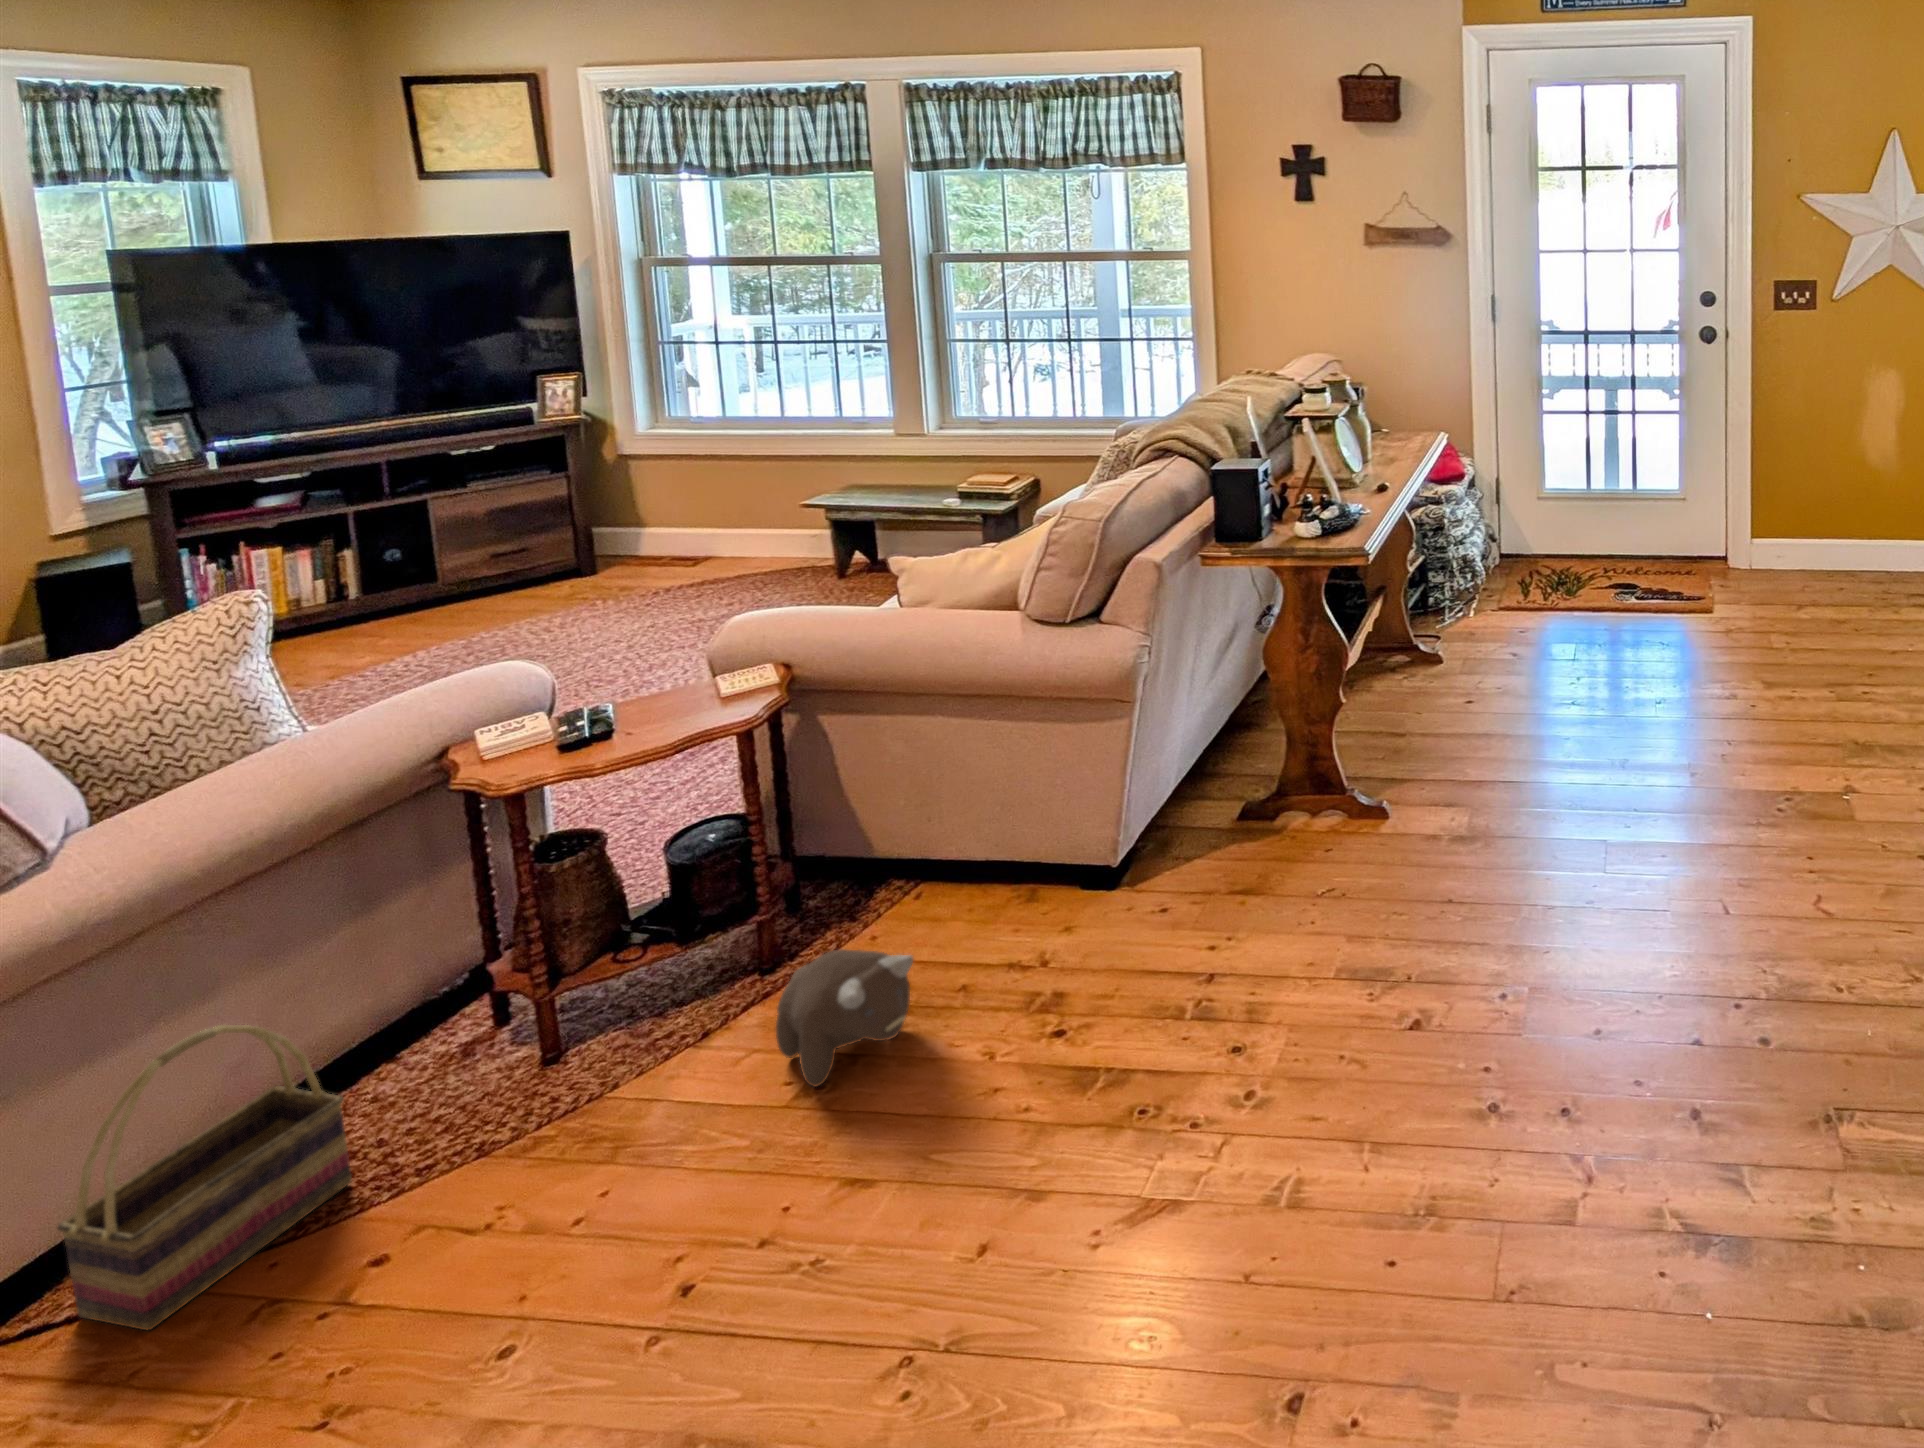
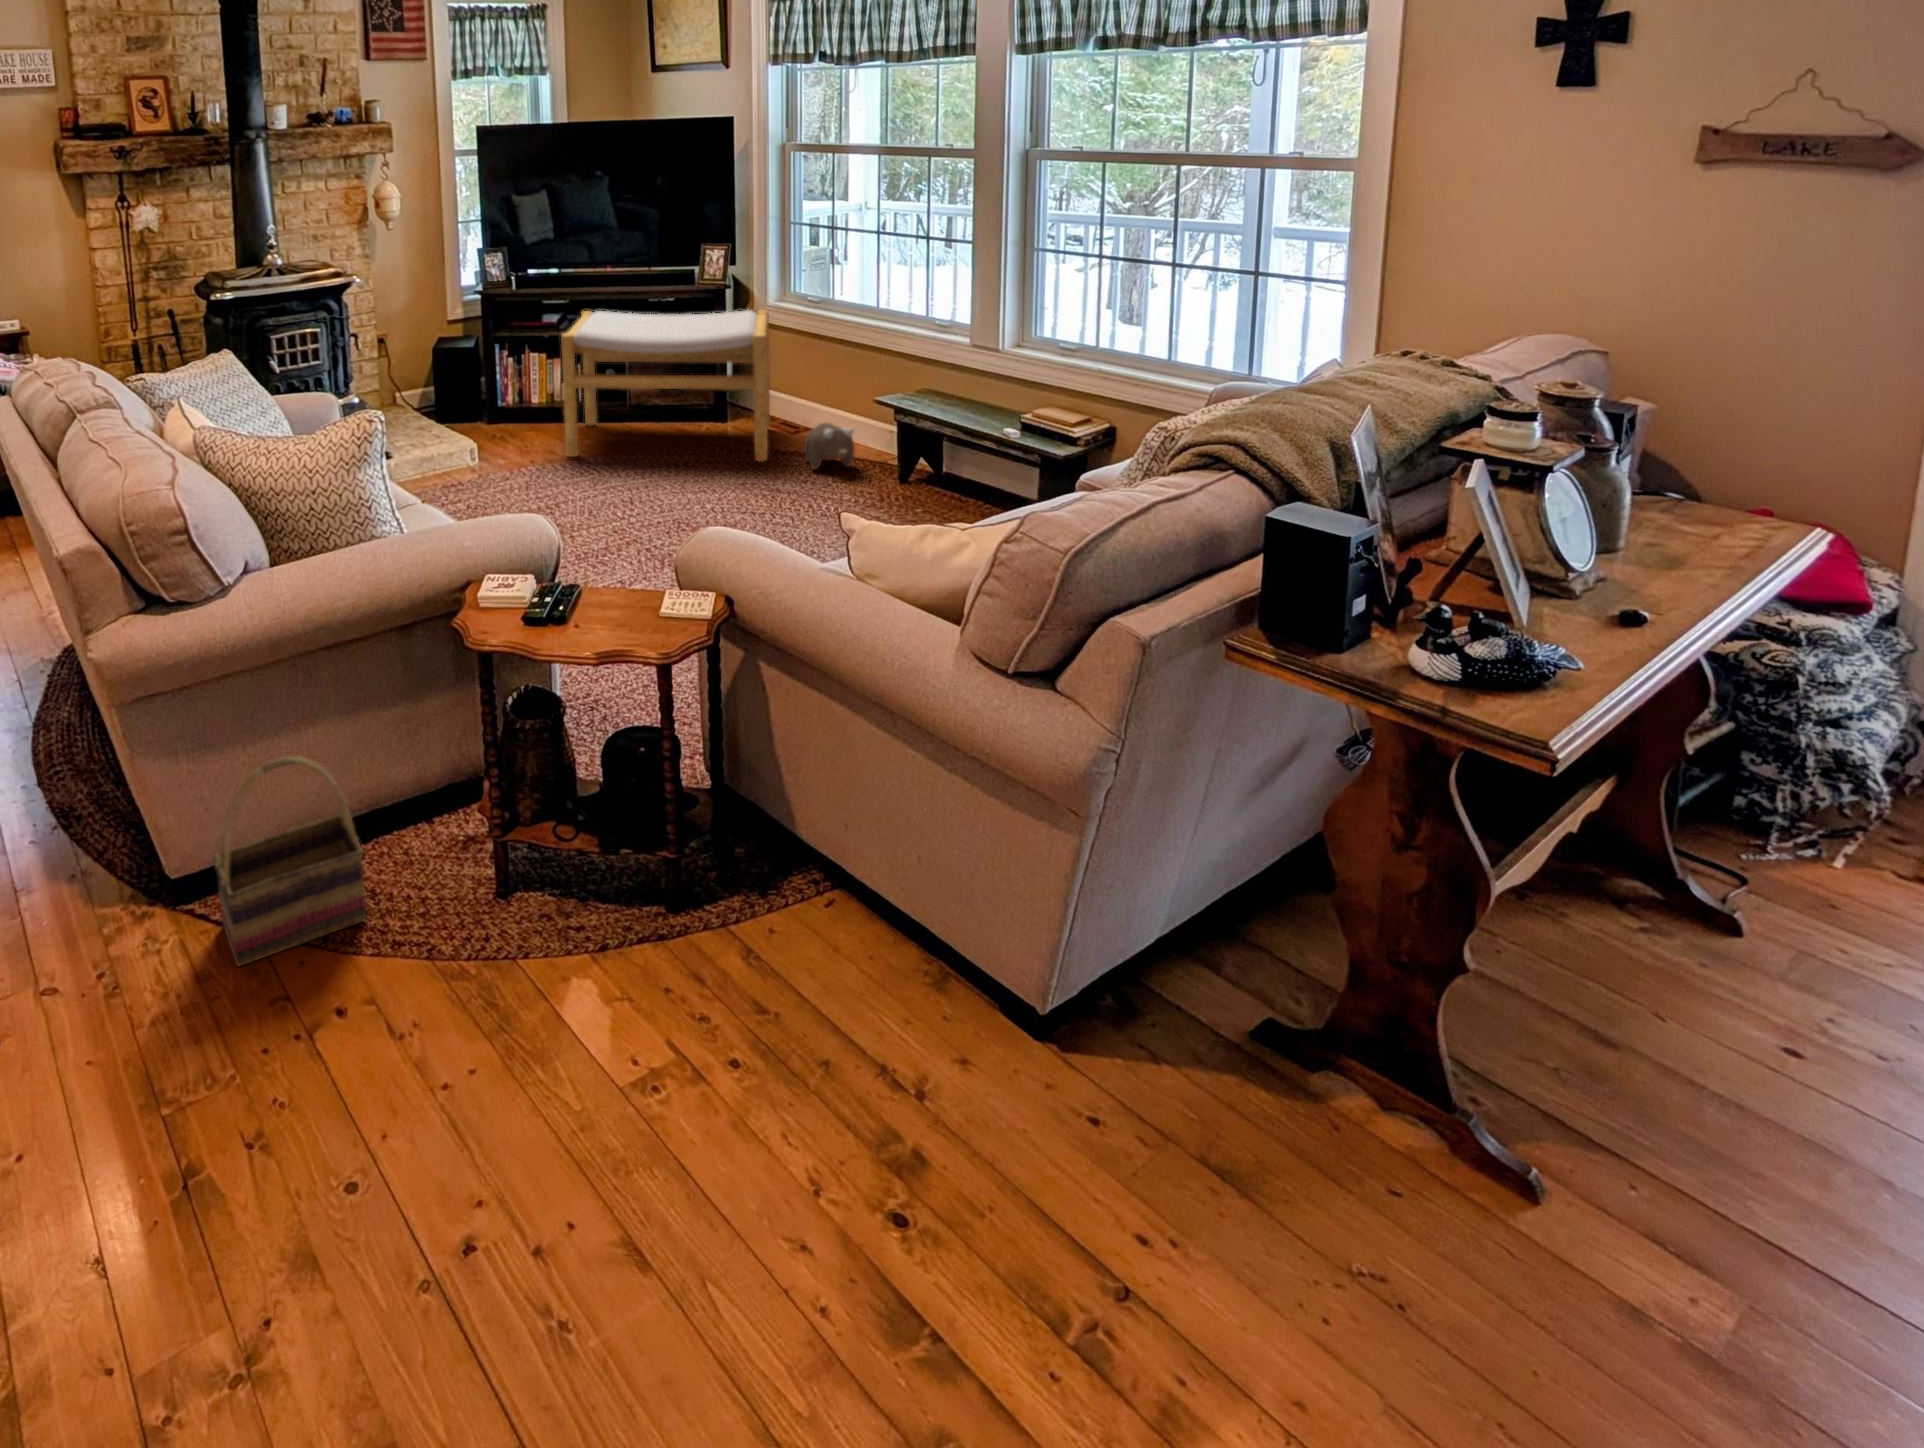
footstool: none [336,442,674,669] -> present [561,310,770,462]
plush toy: present [776,949,913,1086] -> present [804,423,855,470]

